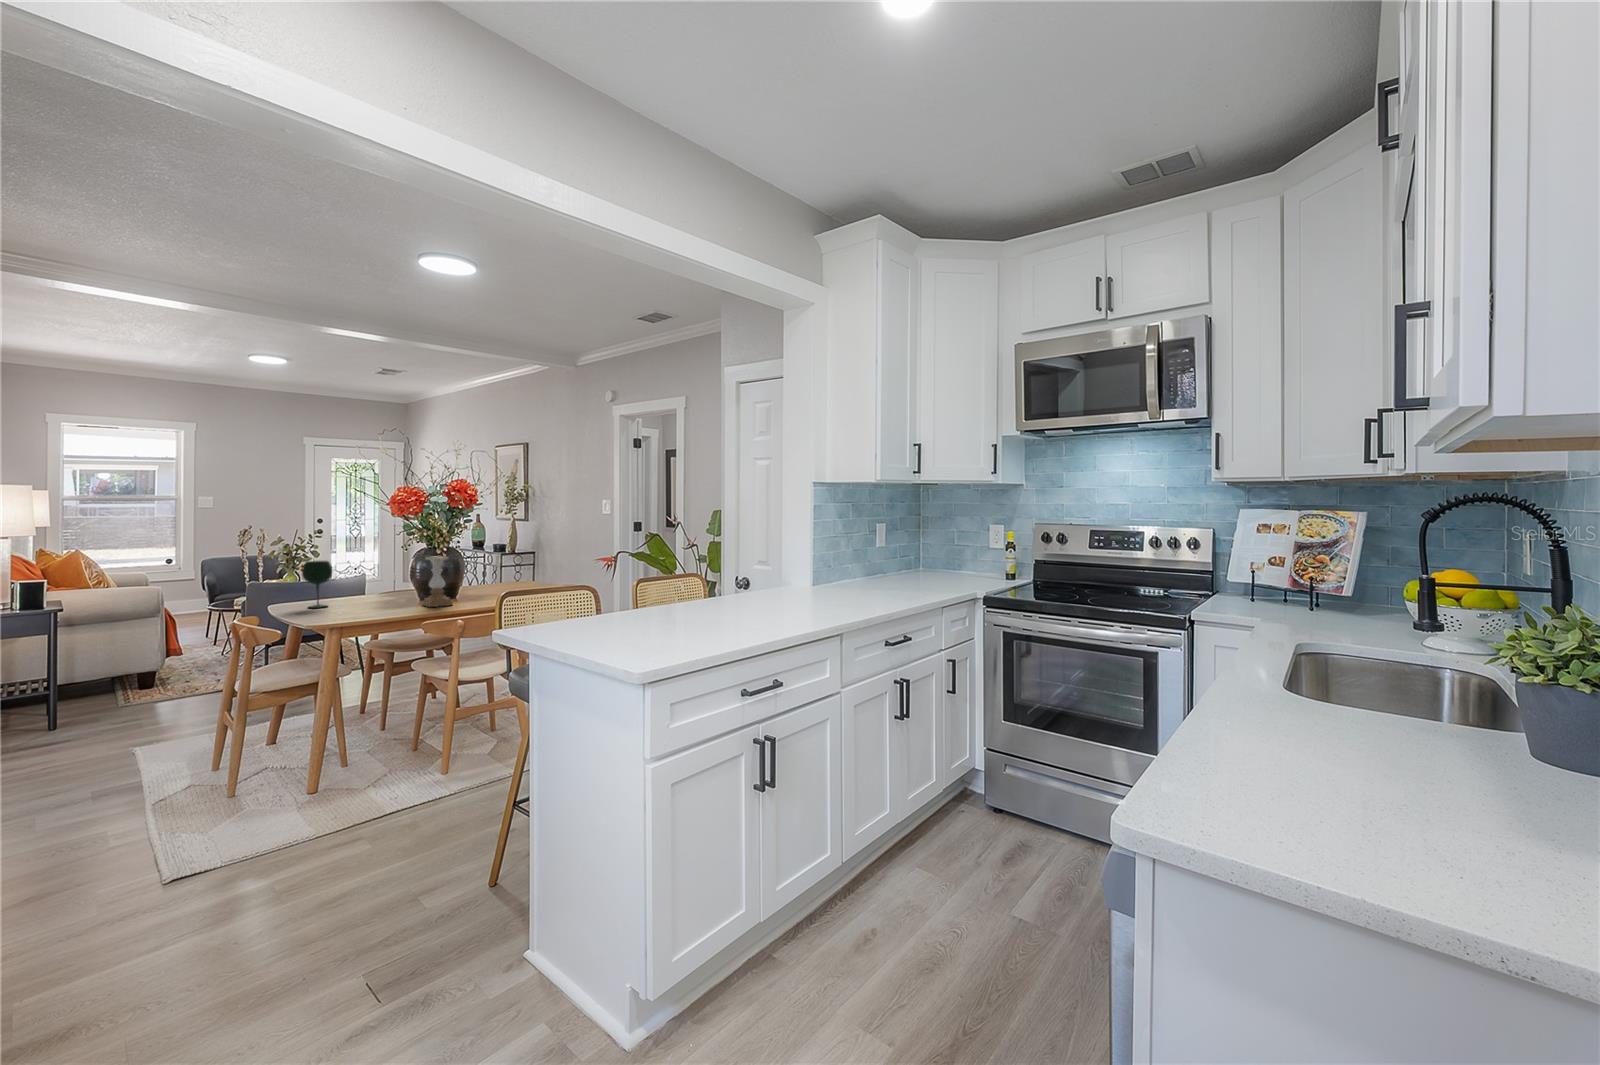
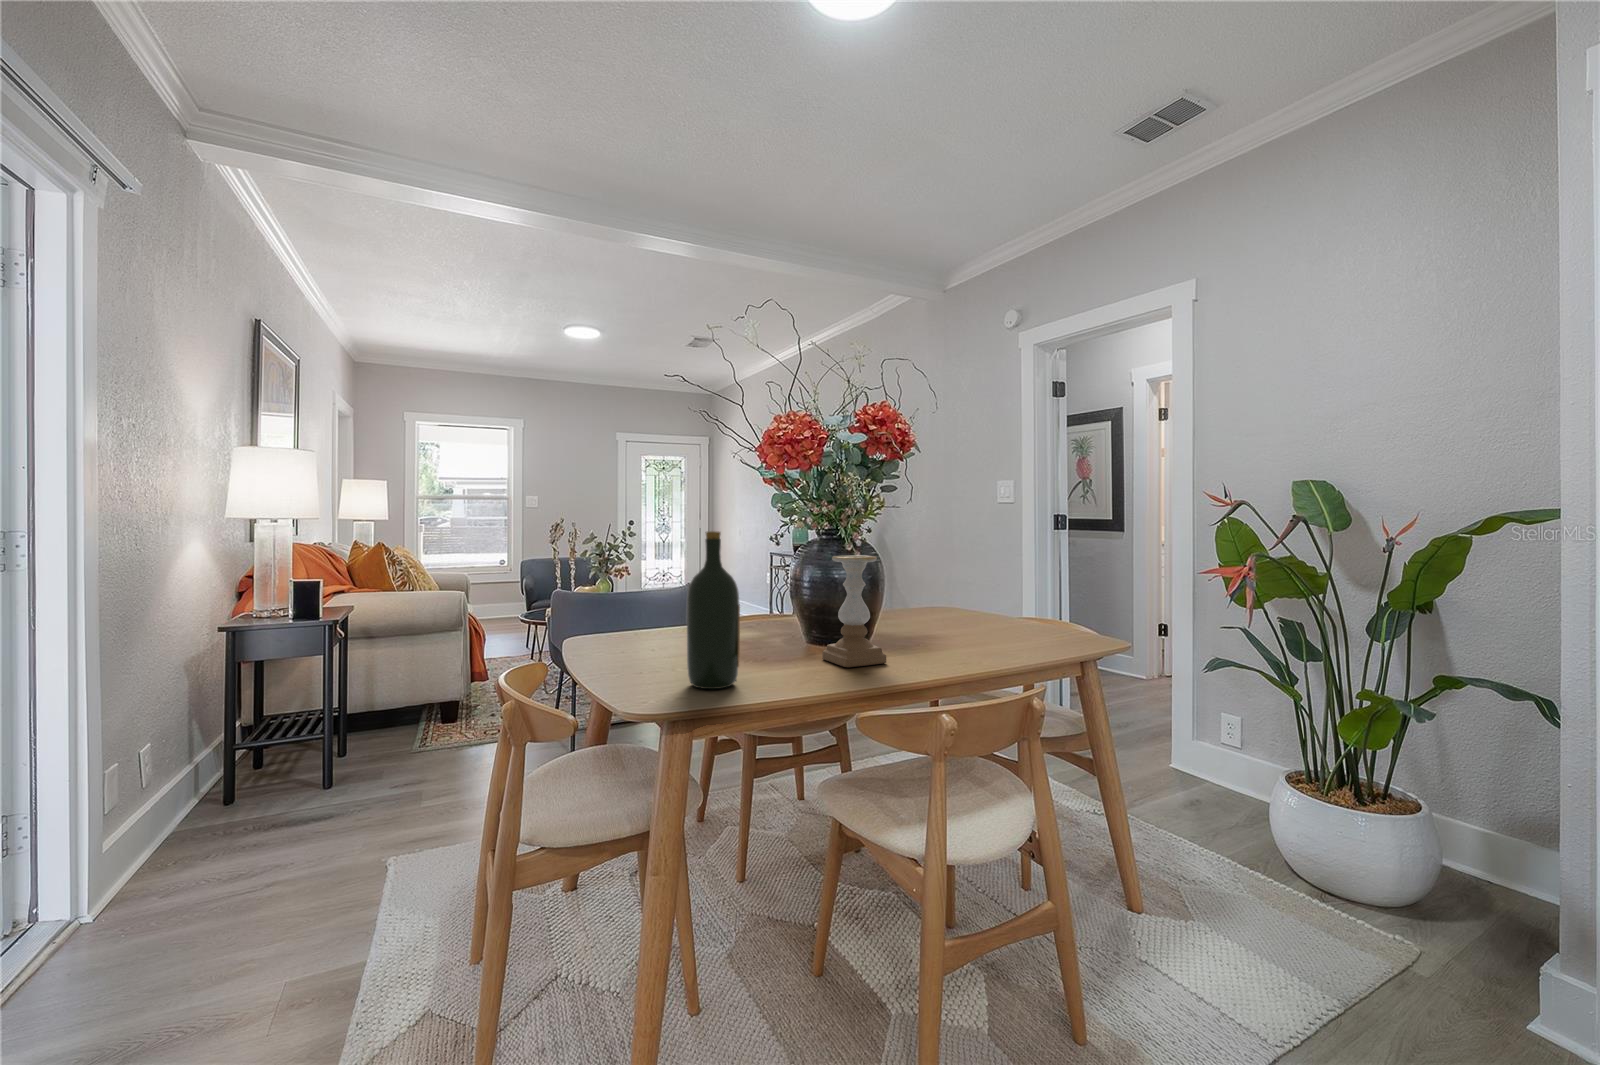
wine bottle: none [343,548,370,616] -> present [687,531,740,689]
wine glass: present [302,561,332,608] -> none [611,560,662,654]

